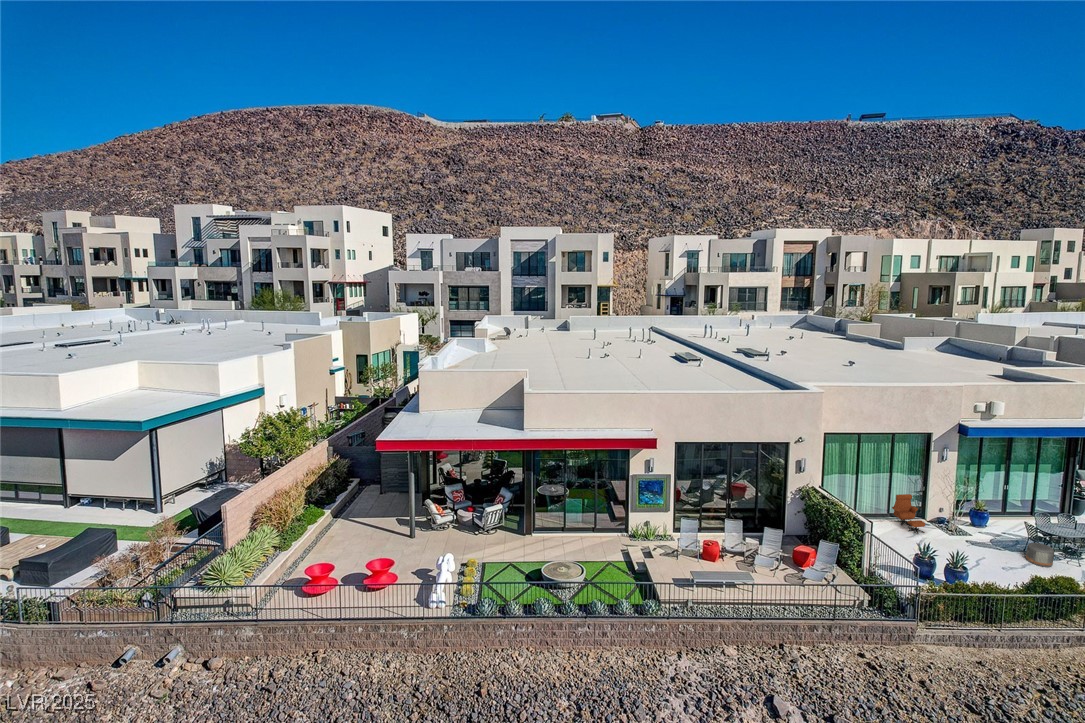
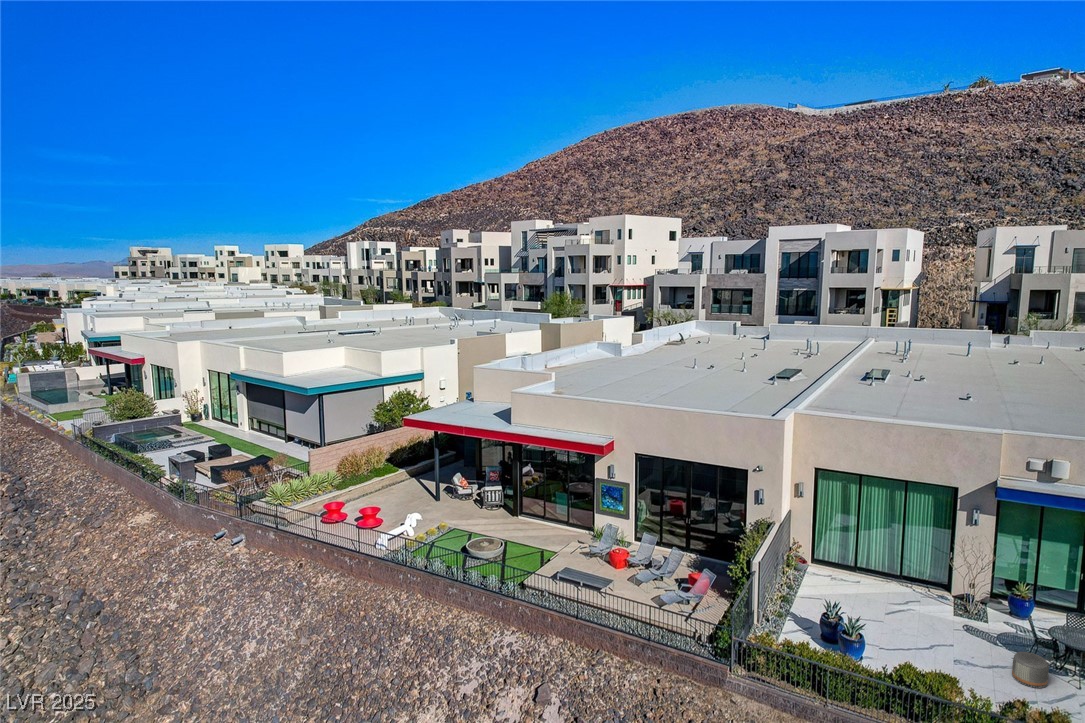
lounge chair: present [892,494,925,534] -> none [889,558,924,610]

